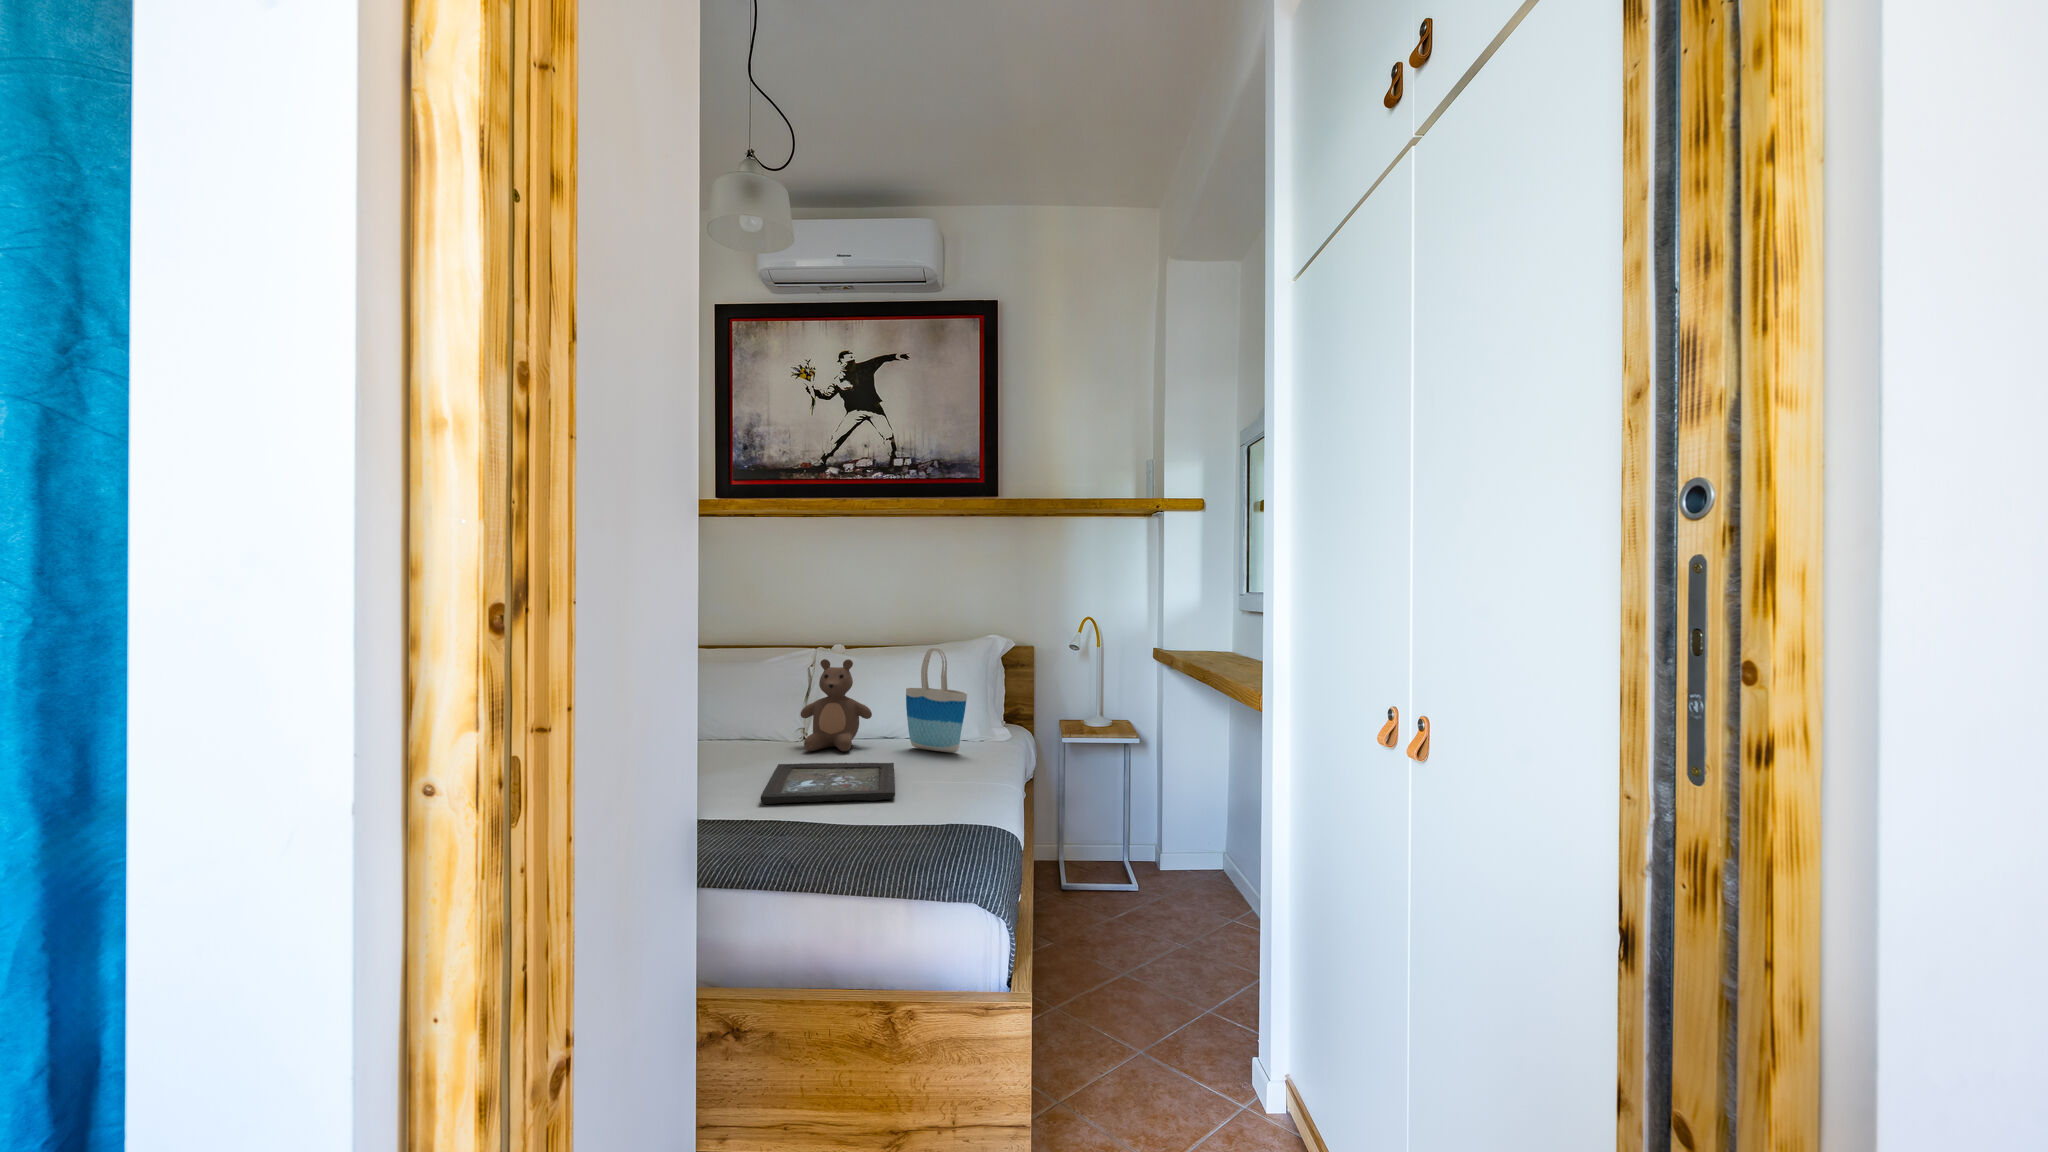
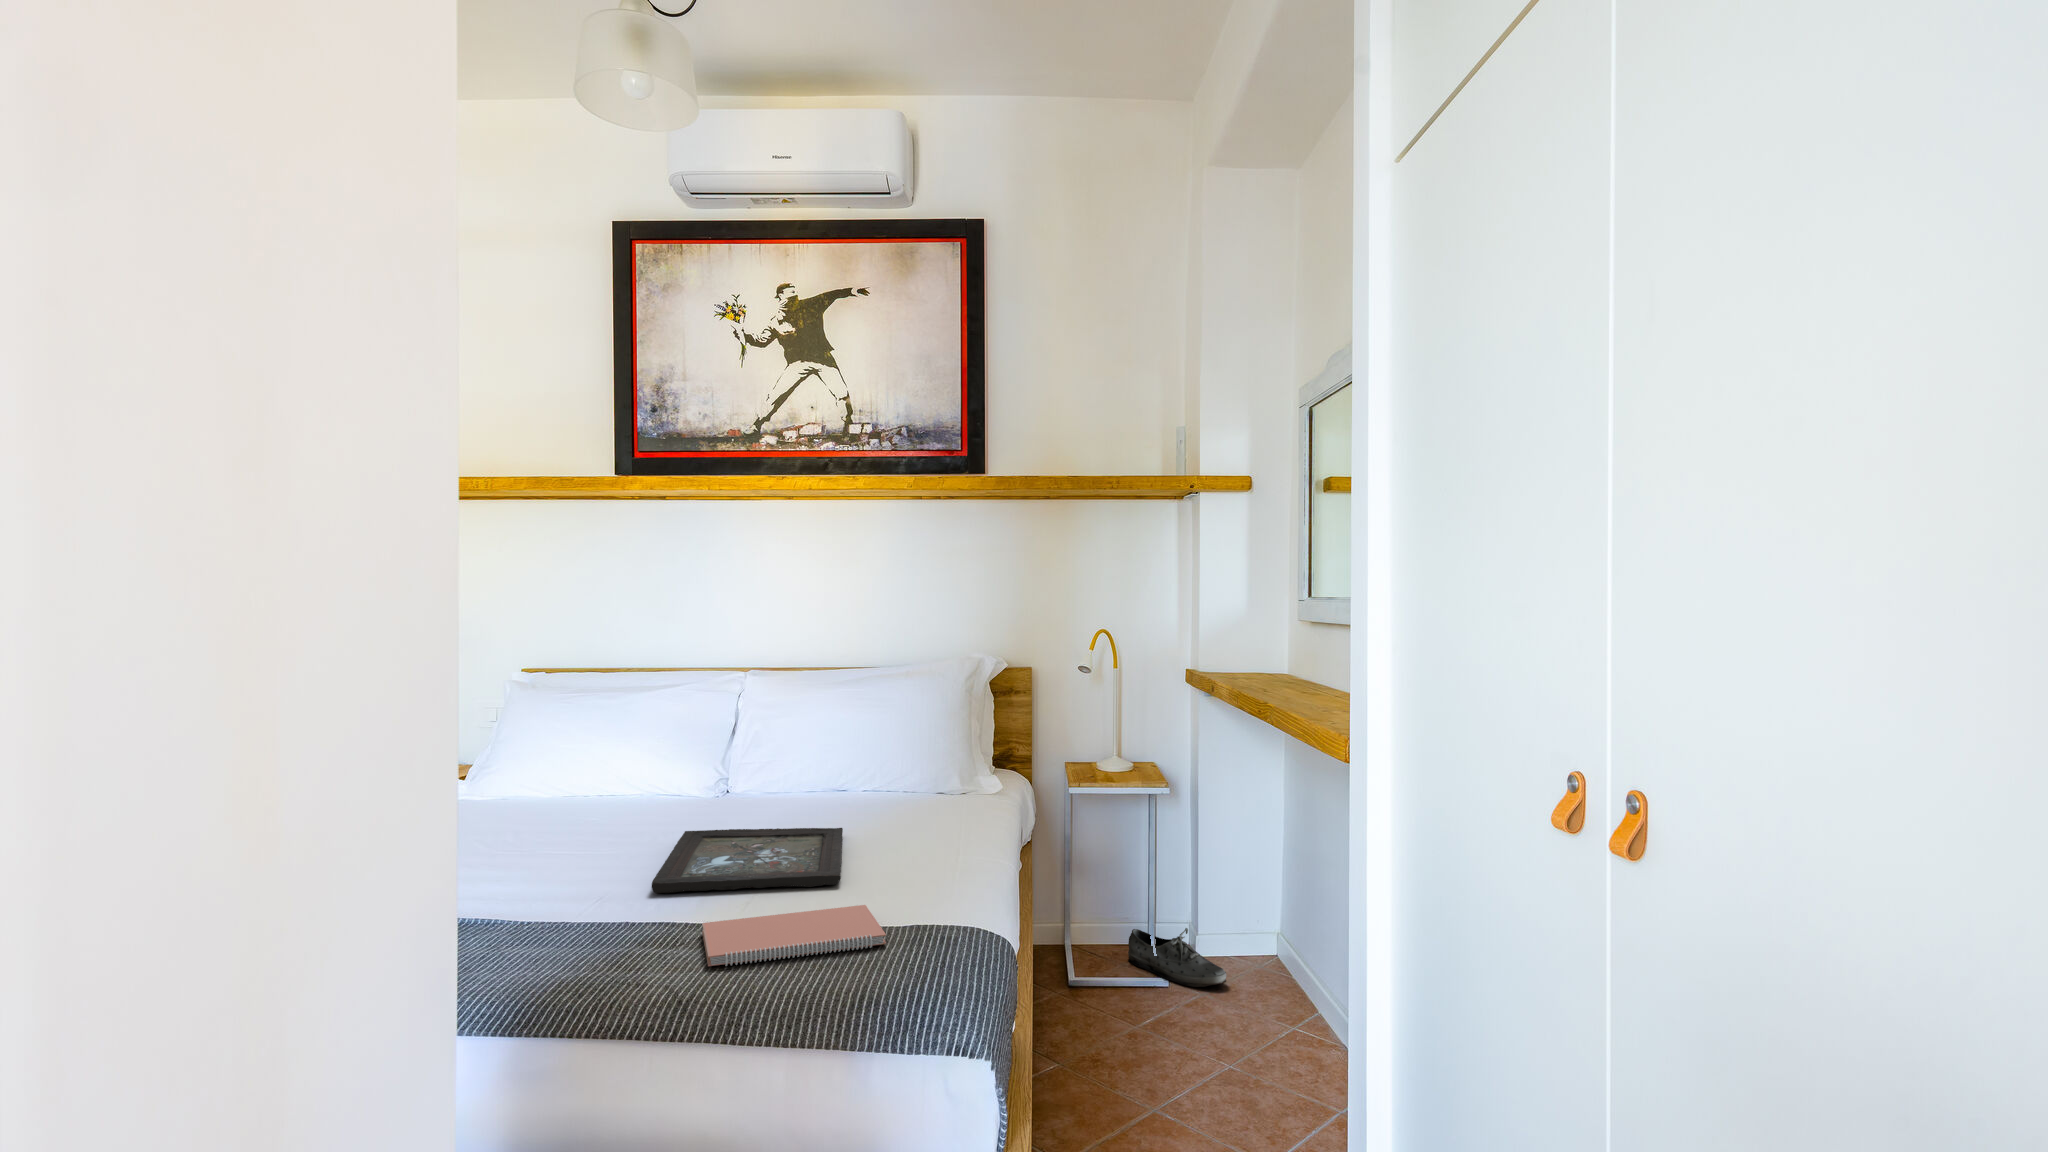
tote bag: present [906,647,967,752] -> none [862,671,943,811]
teddy bear: present [801,659,872,751] -> none [721,686,816,810]
notebook: none [801,811,930,847] -> present [702,905,886,966]
shoe: none [1108,847,1183,890] -> present [1128,928,1226,987]

